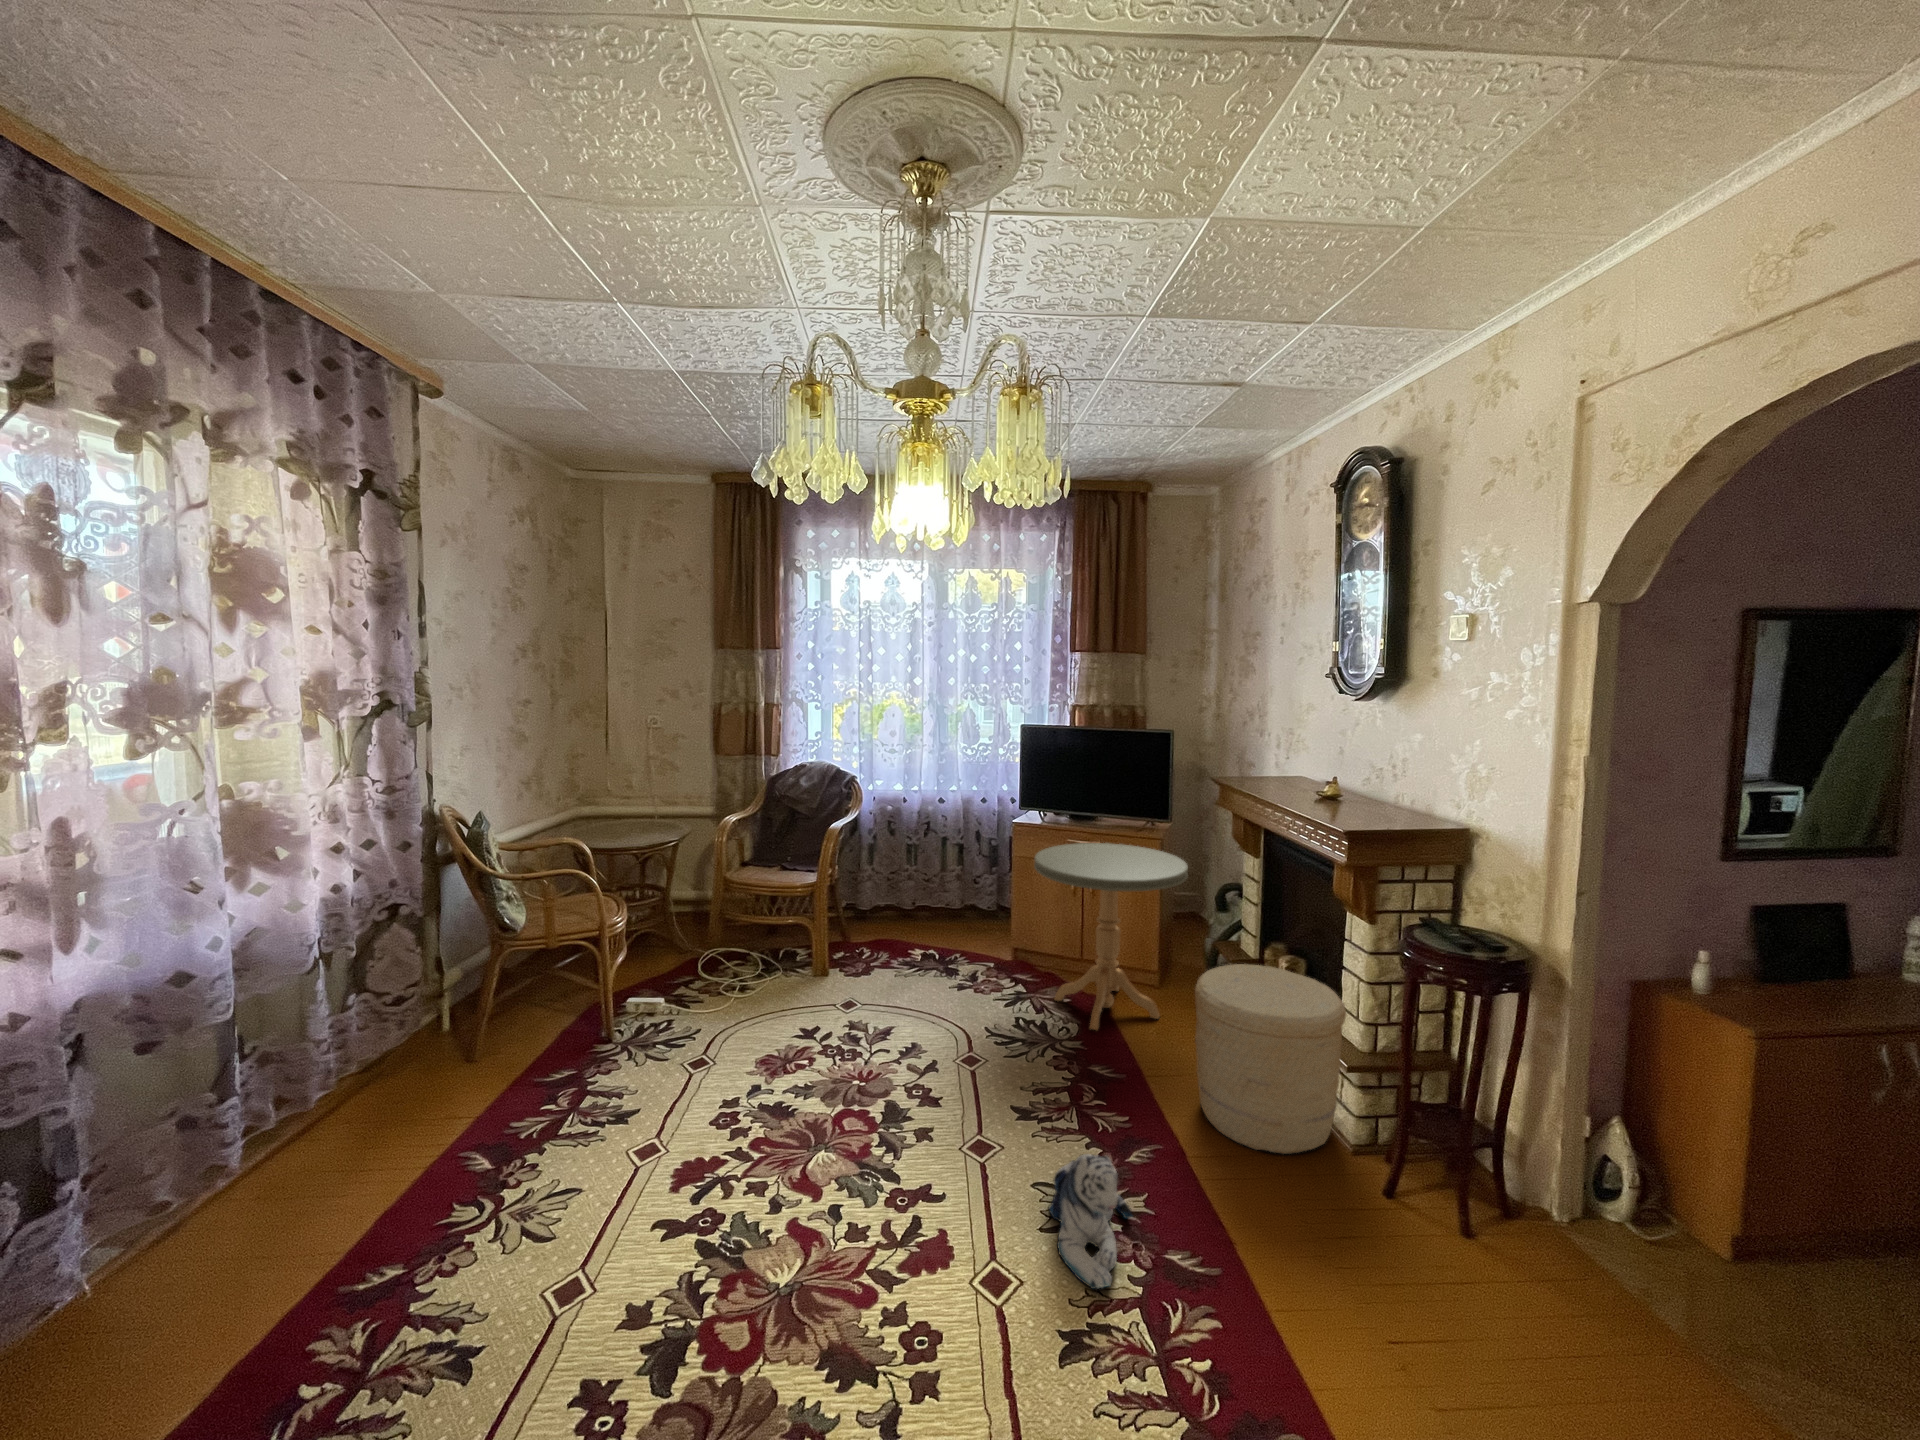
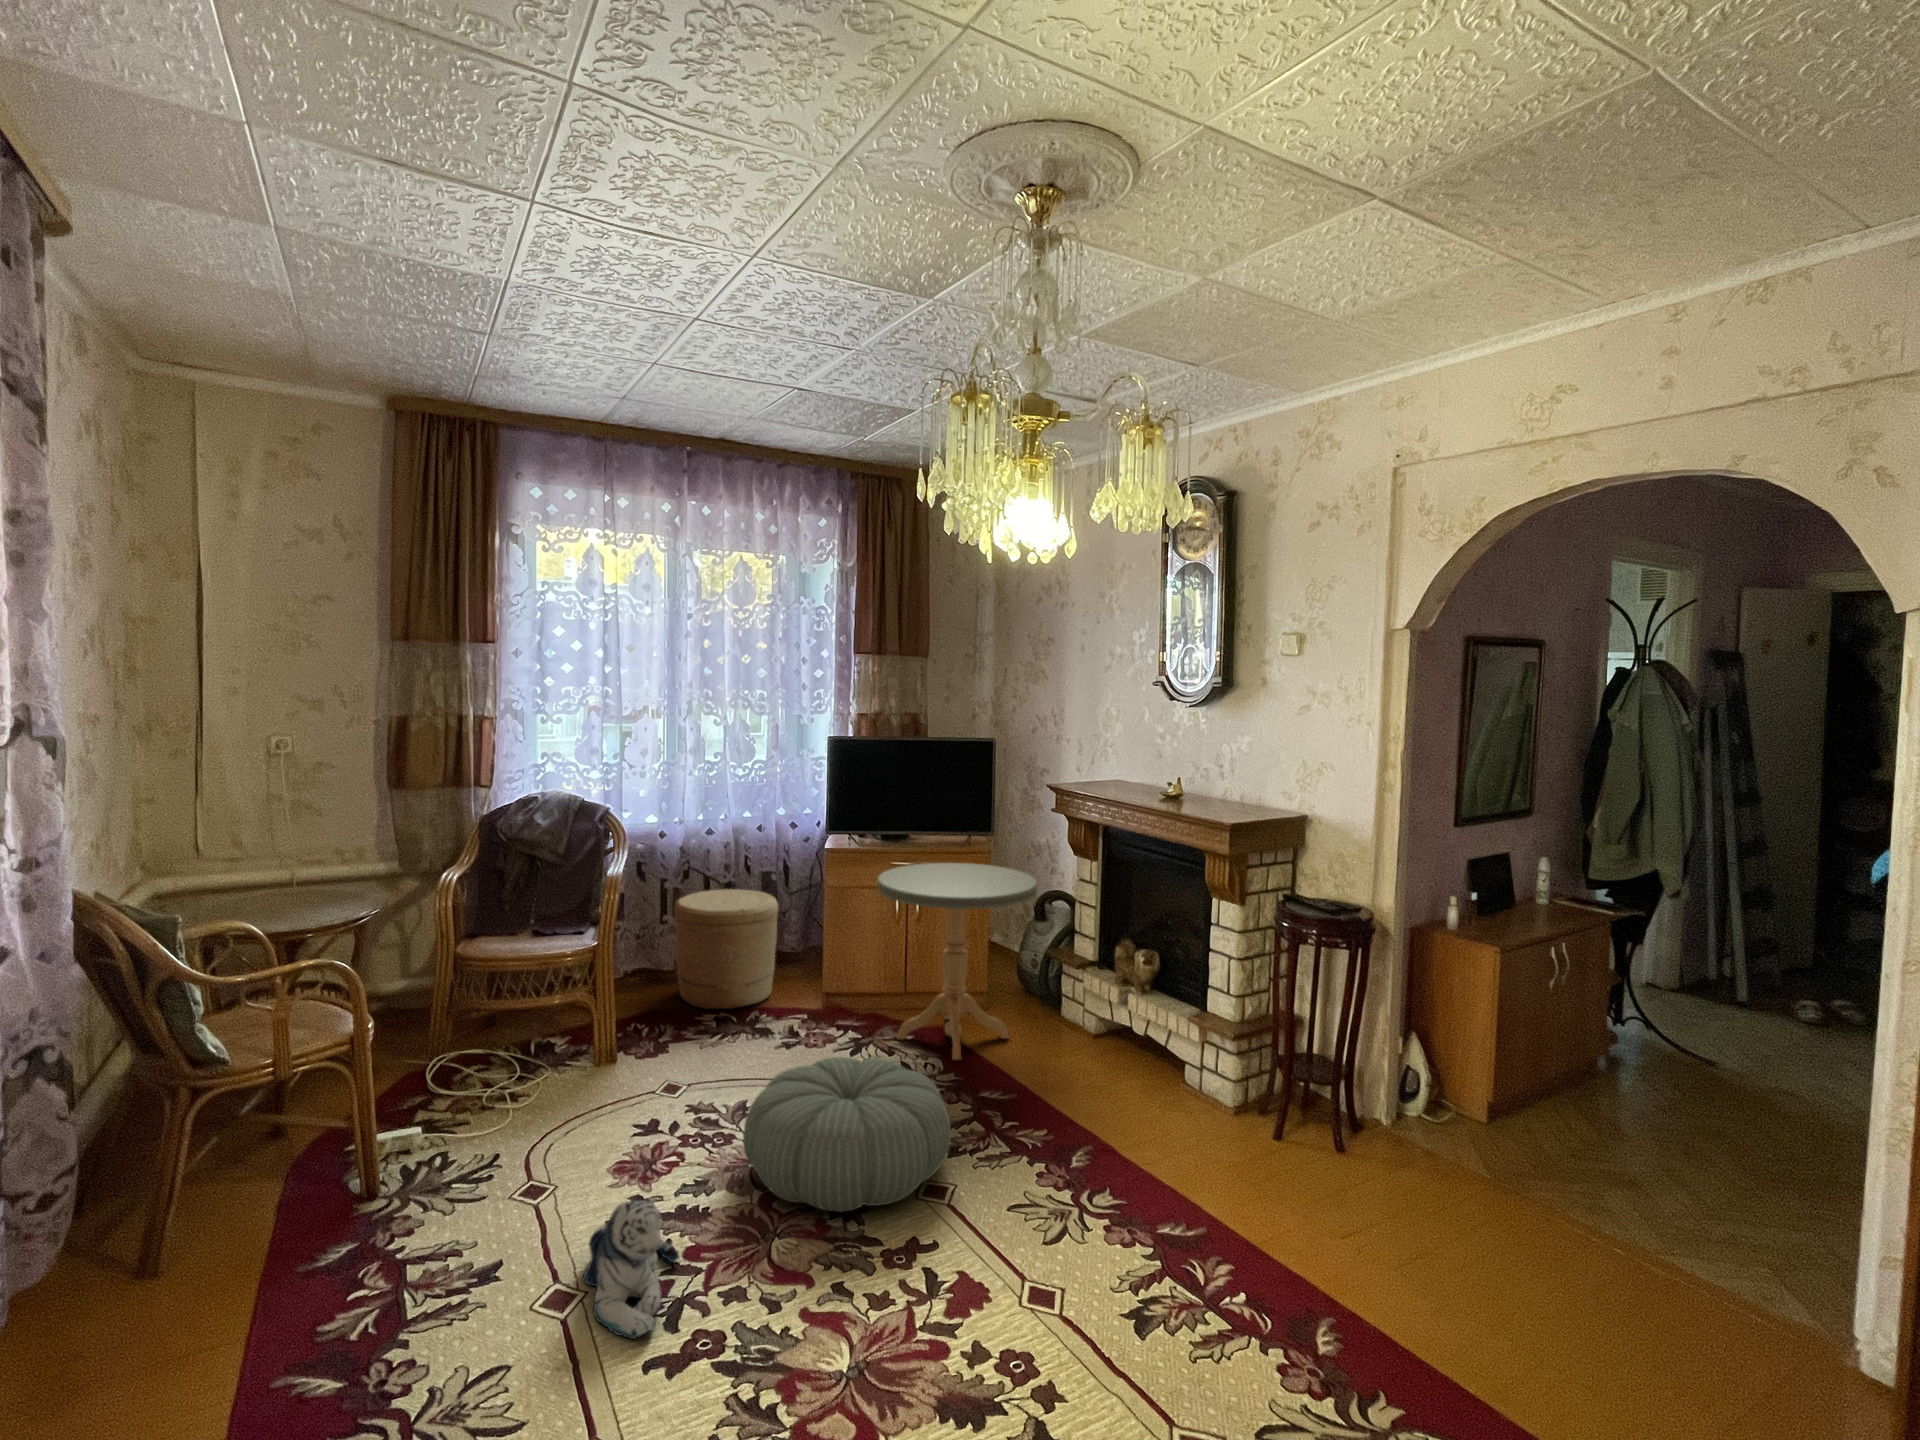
woven basket: present [1195,964,1346,1154] -> present [674,889,778,1009]
pouf: none [832,1005,1014,1148] -> present [743,1057,951,1212]
plush toy: present [1048,1154,1132,1289] -> present [583,1198,679,1339]

